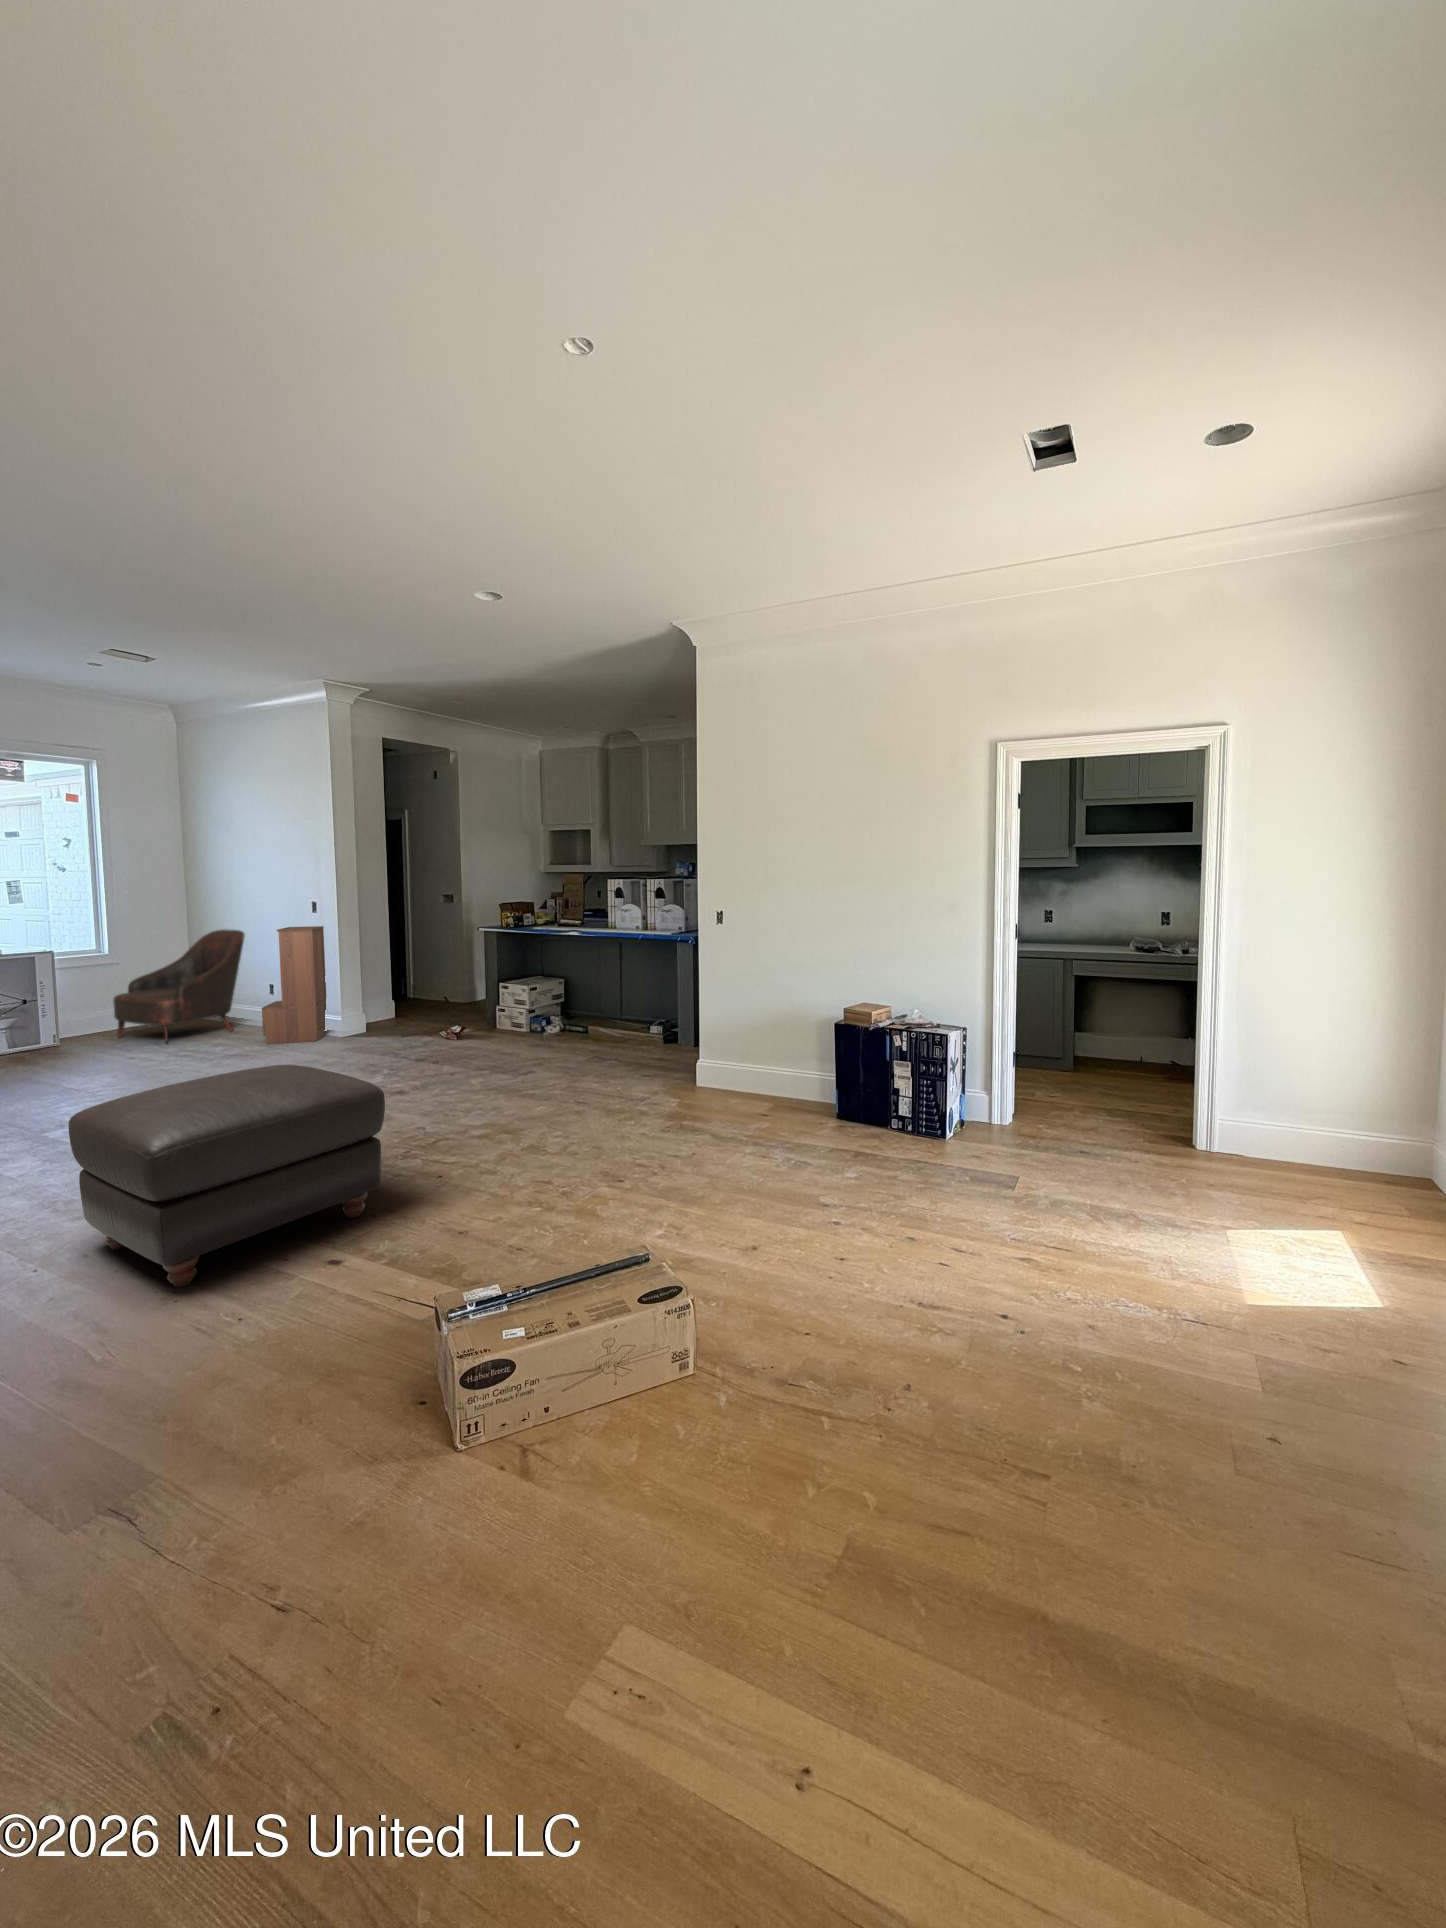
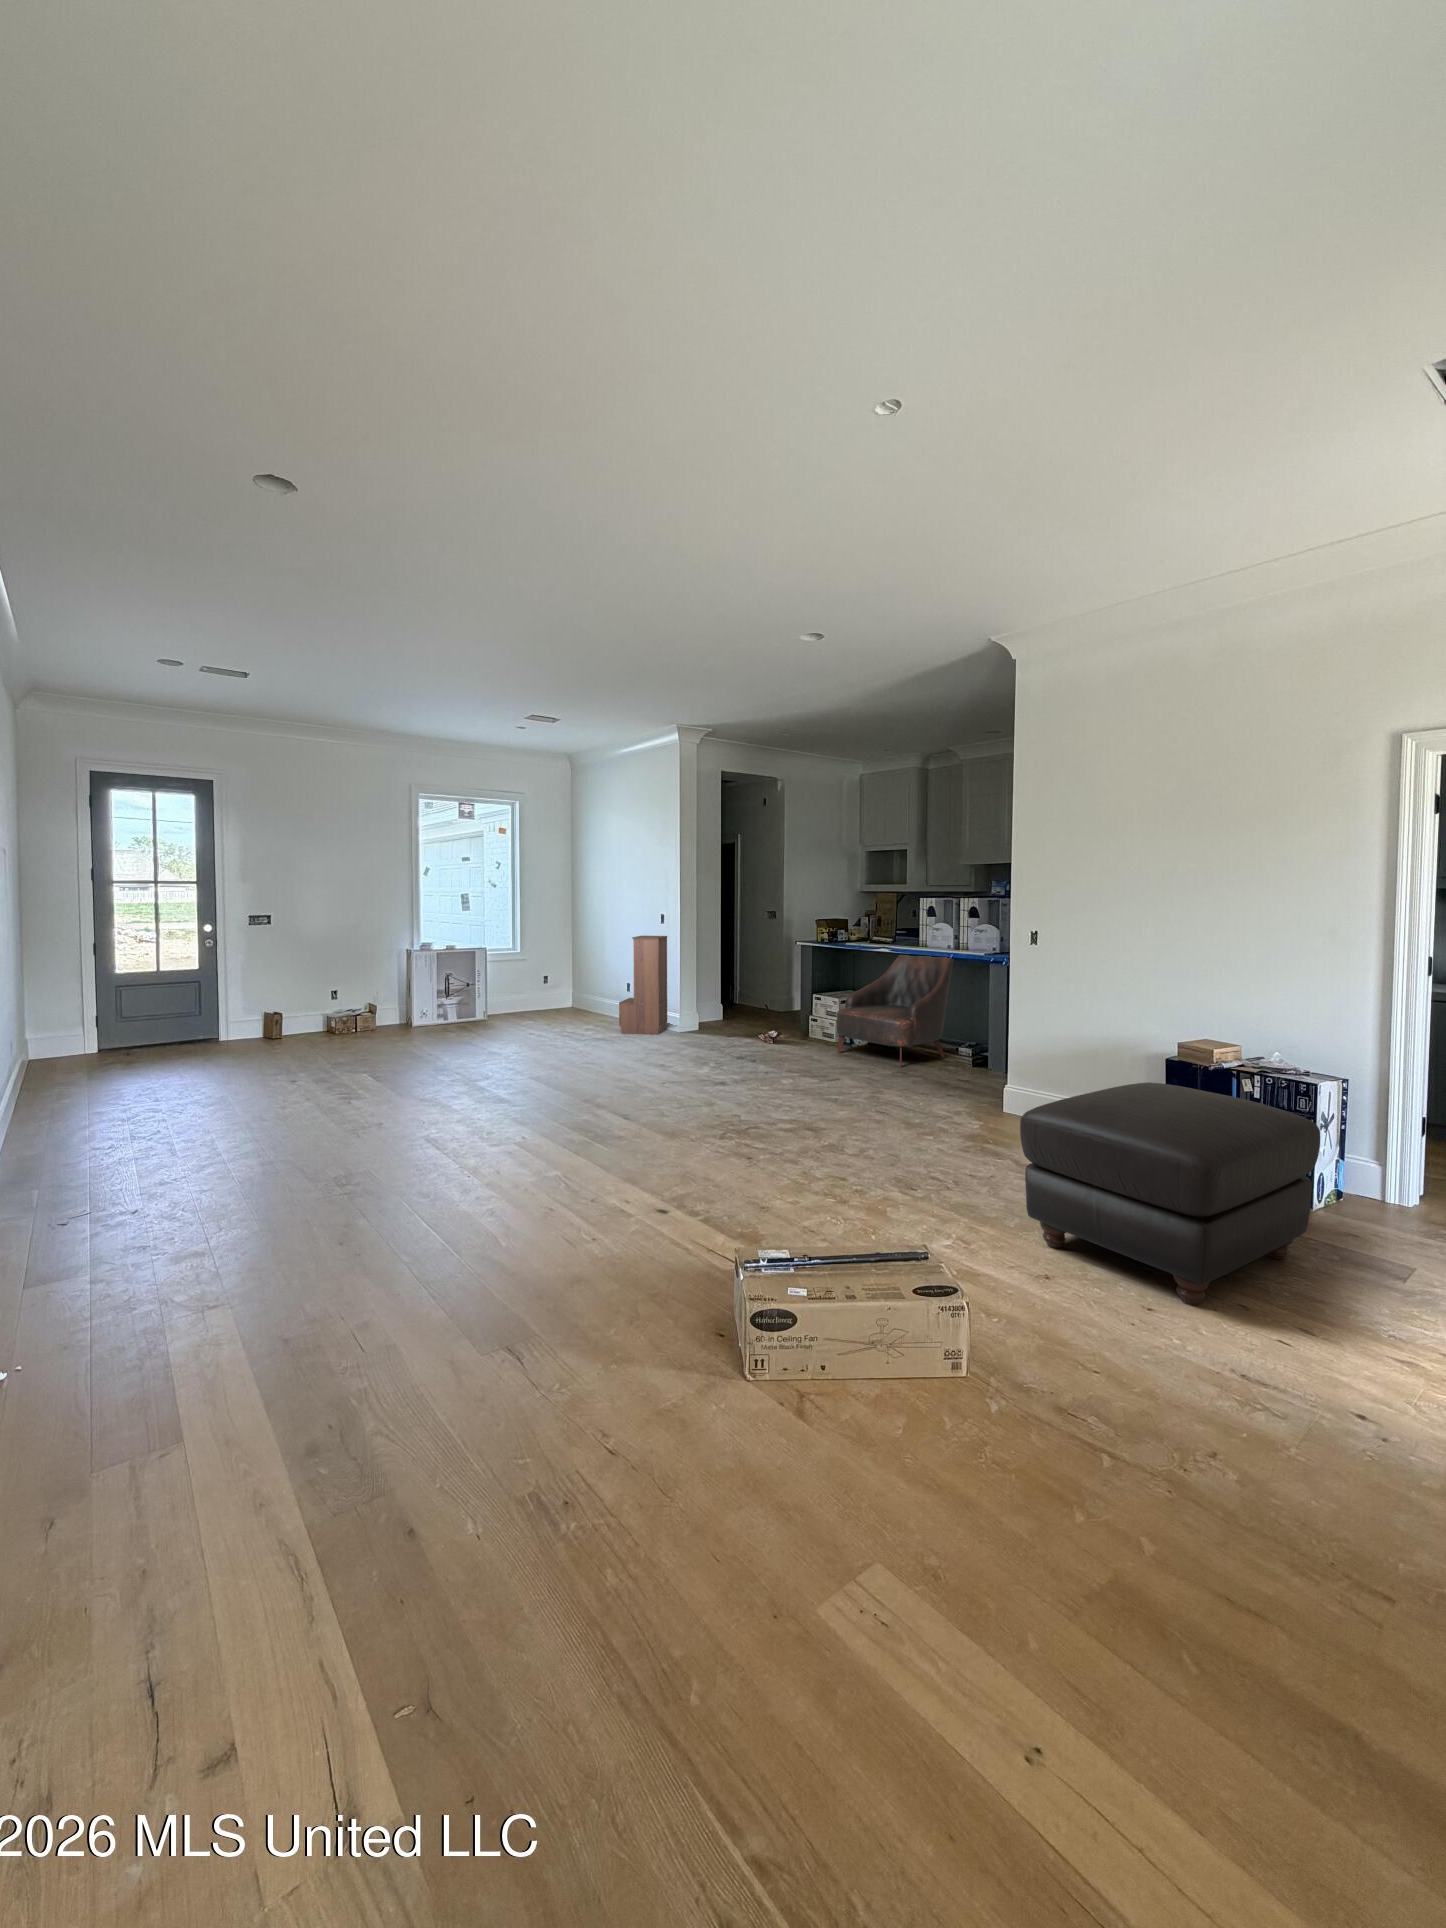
armchair: present [113,929,245,1044] -> present [837,955,953,1067]
ottoman: present [69,1065,385,1287] -> present [1020,1082,1320,1306]

